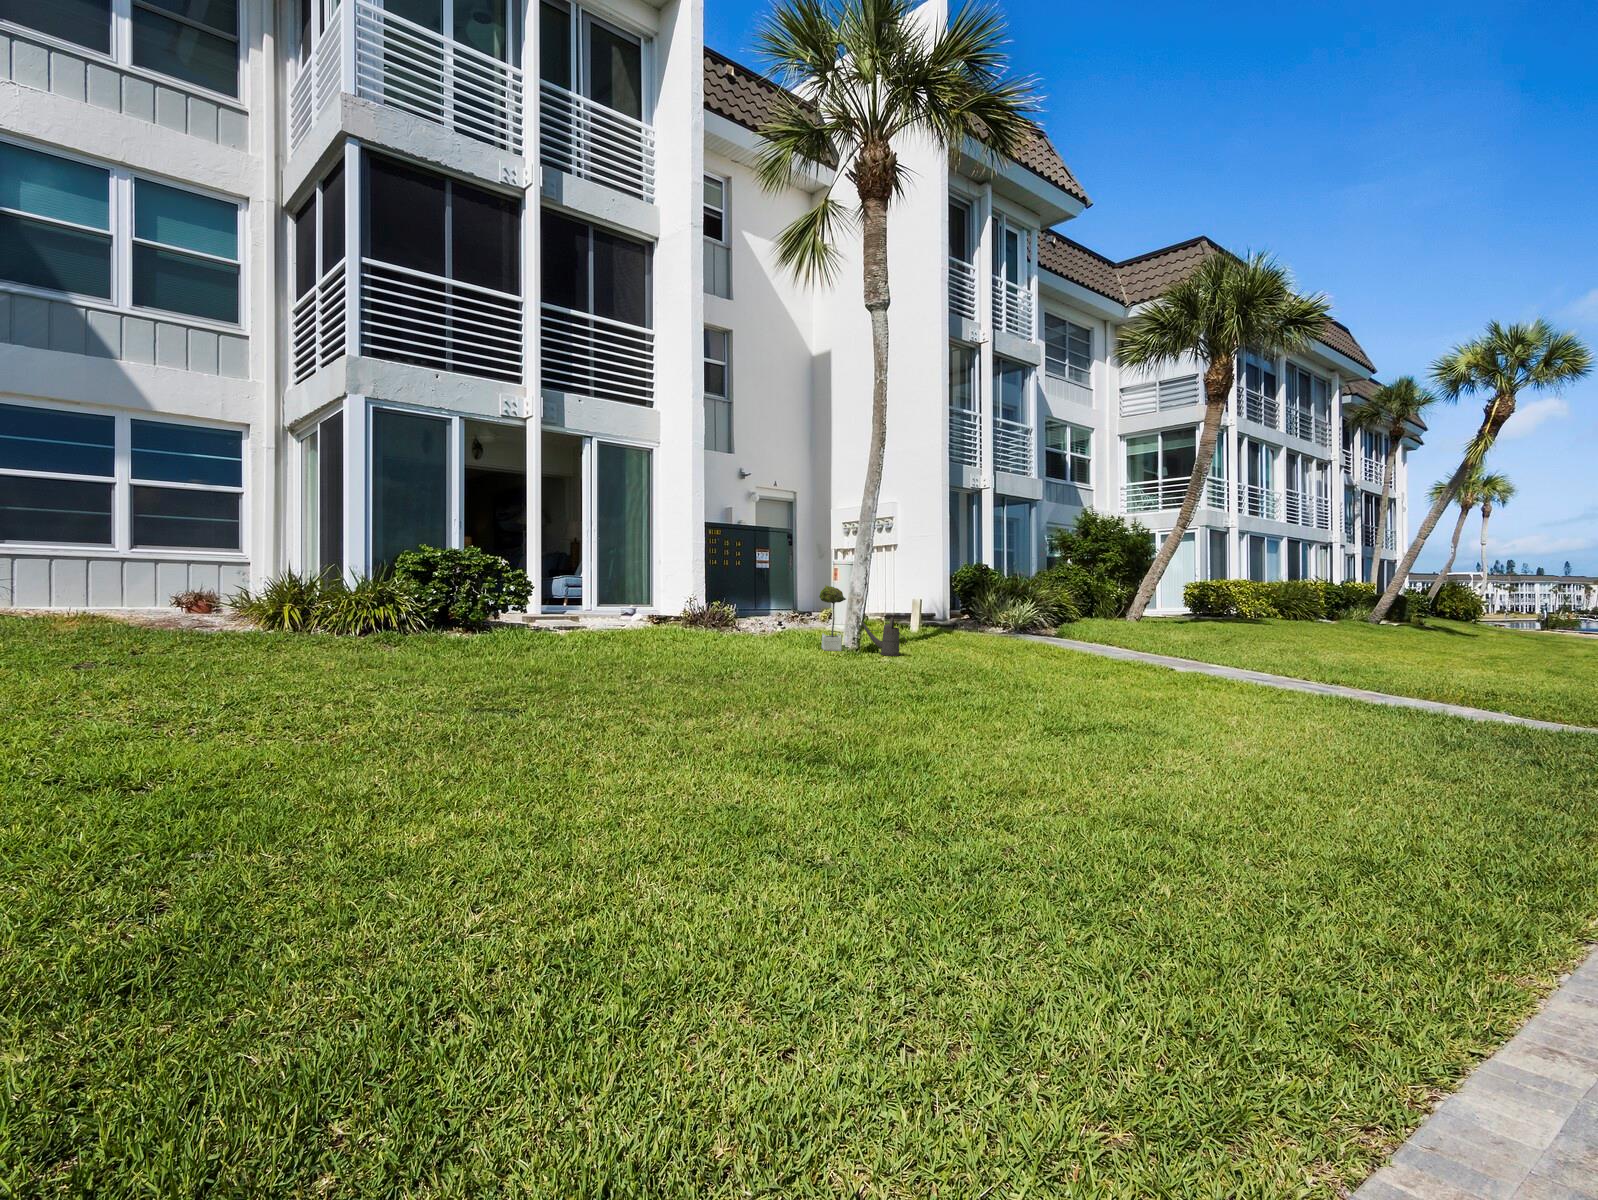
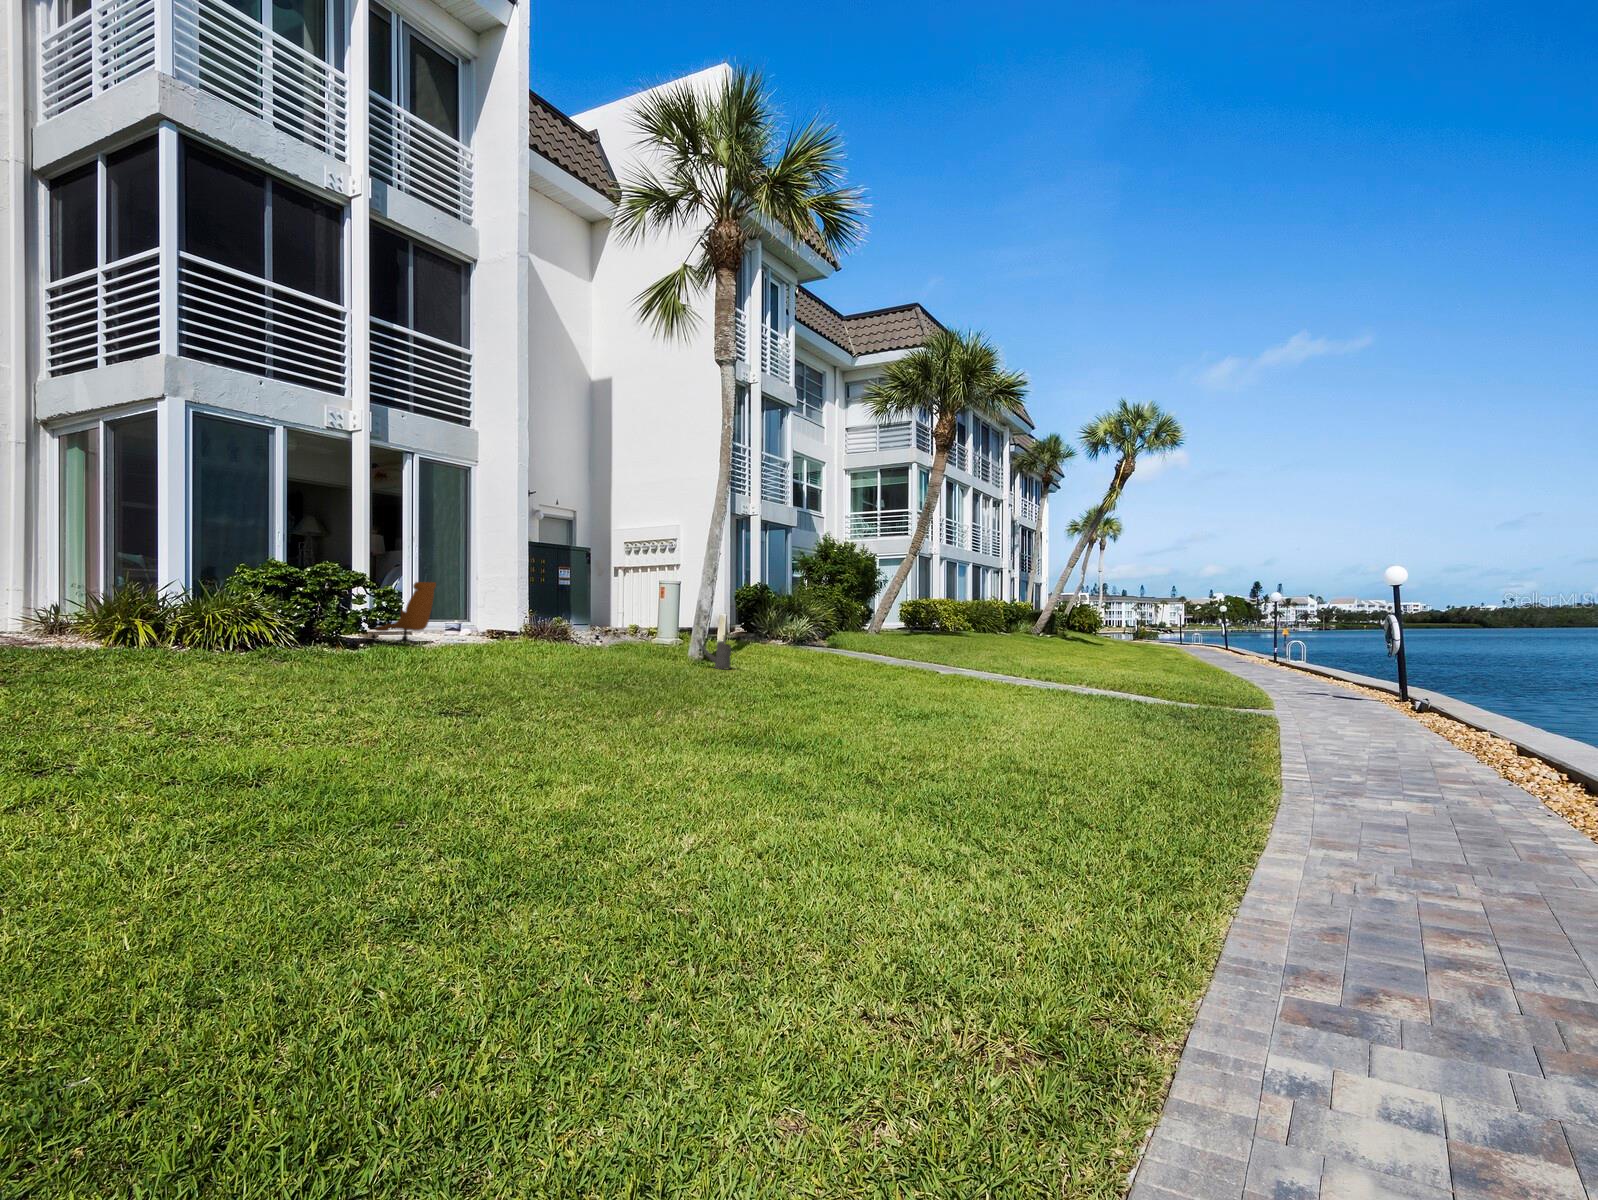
lounge chair: none [541,563,605,627] -> present [367,582,436,643]
potted tree: present [819,585,846,651] -> none [658,605,683,666]

